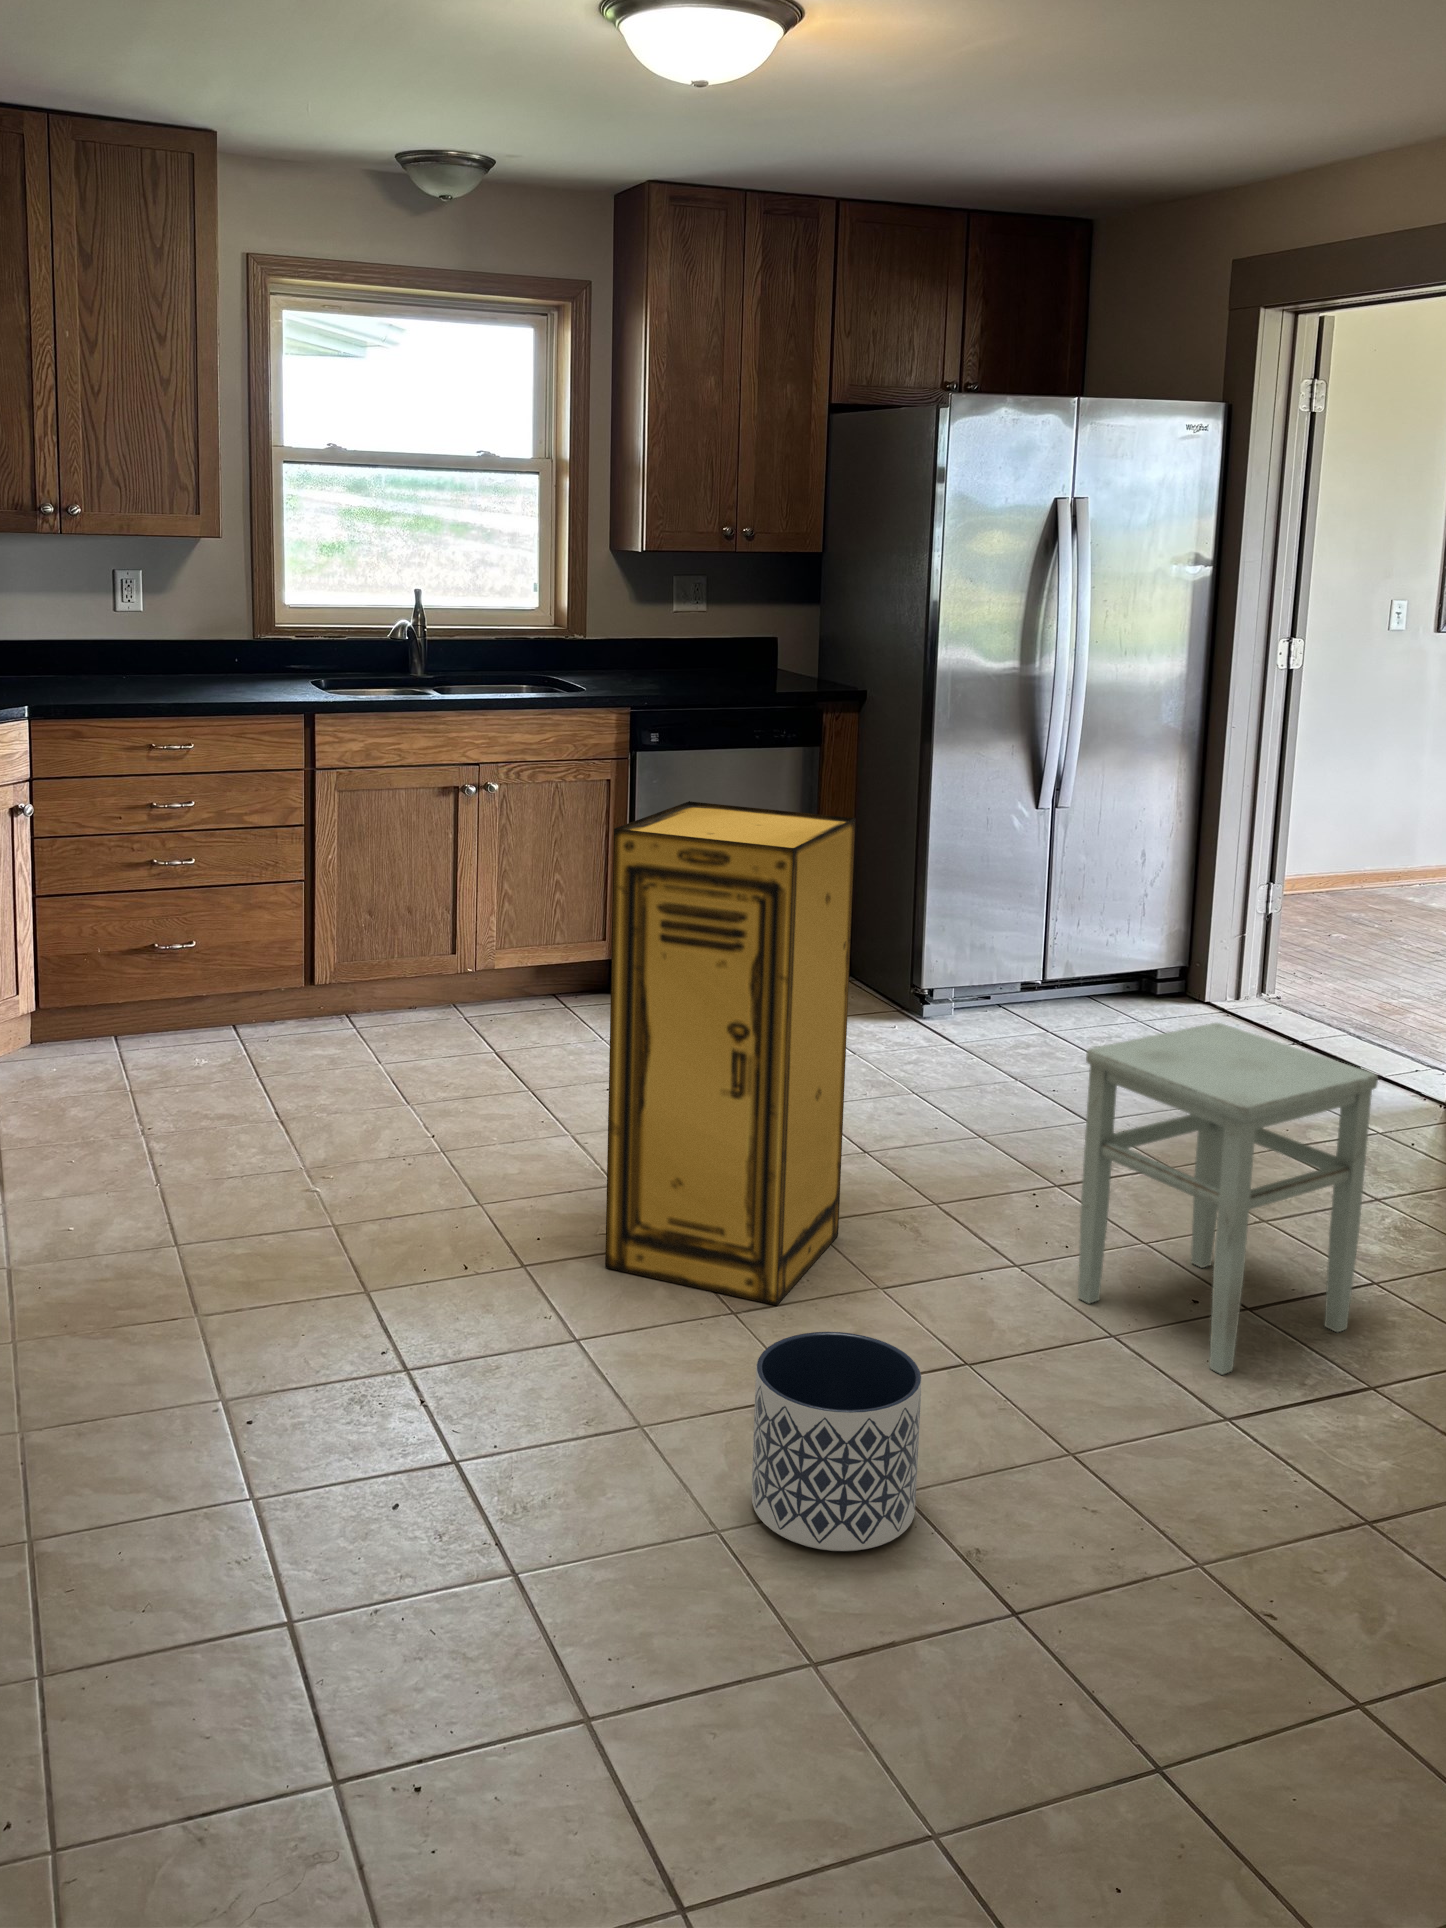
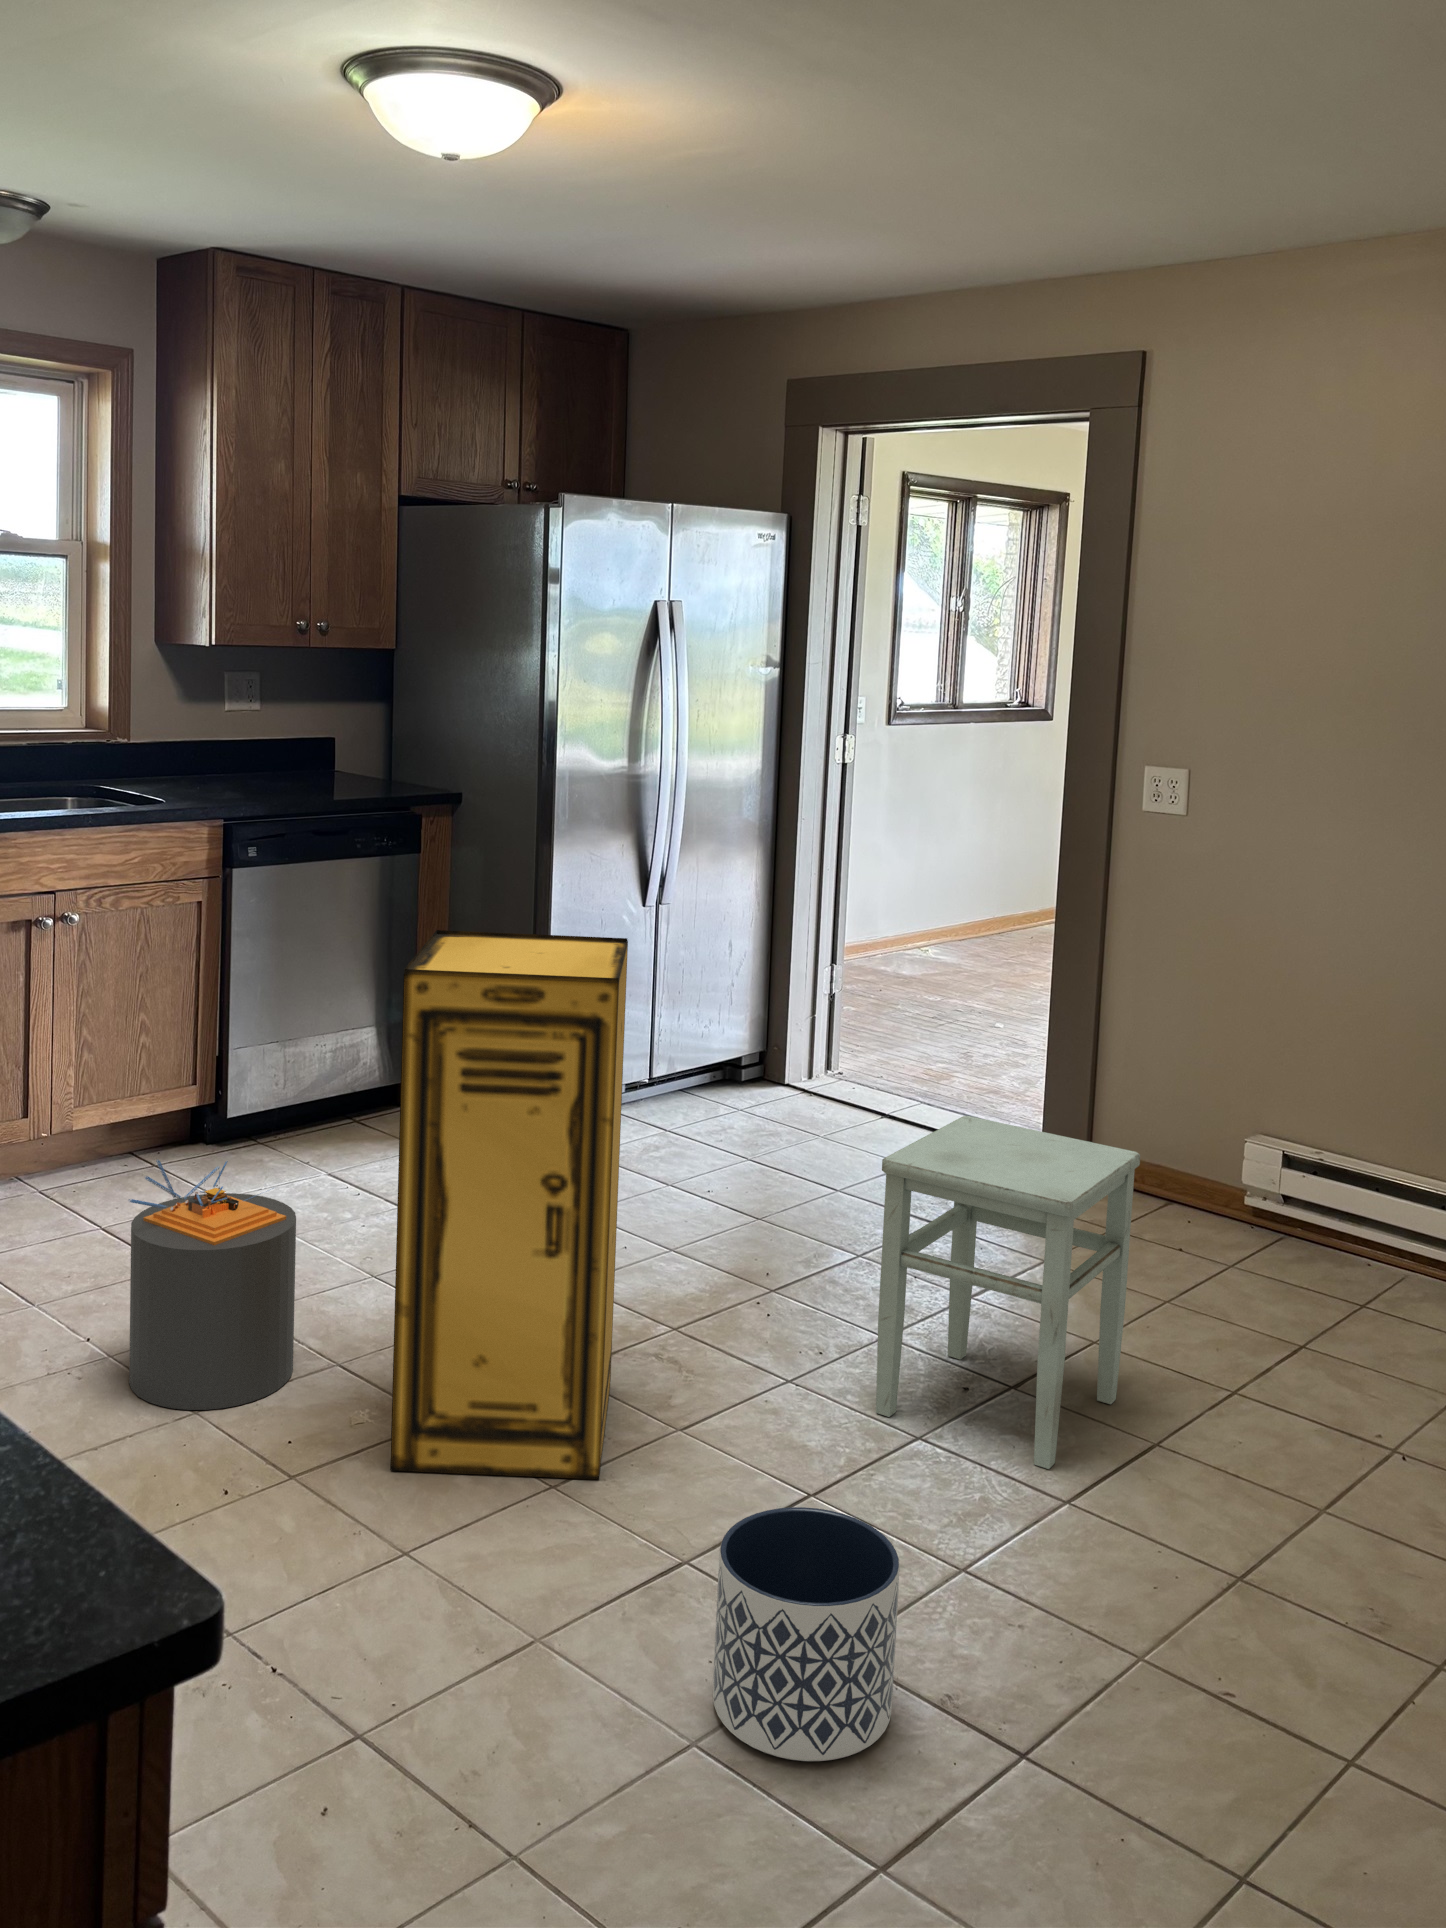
trash can: none [431,979,580,1200] -> present [129,1160,296,1410]

